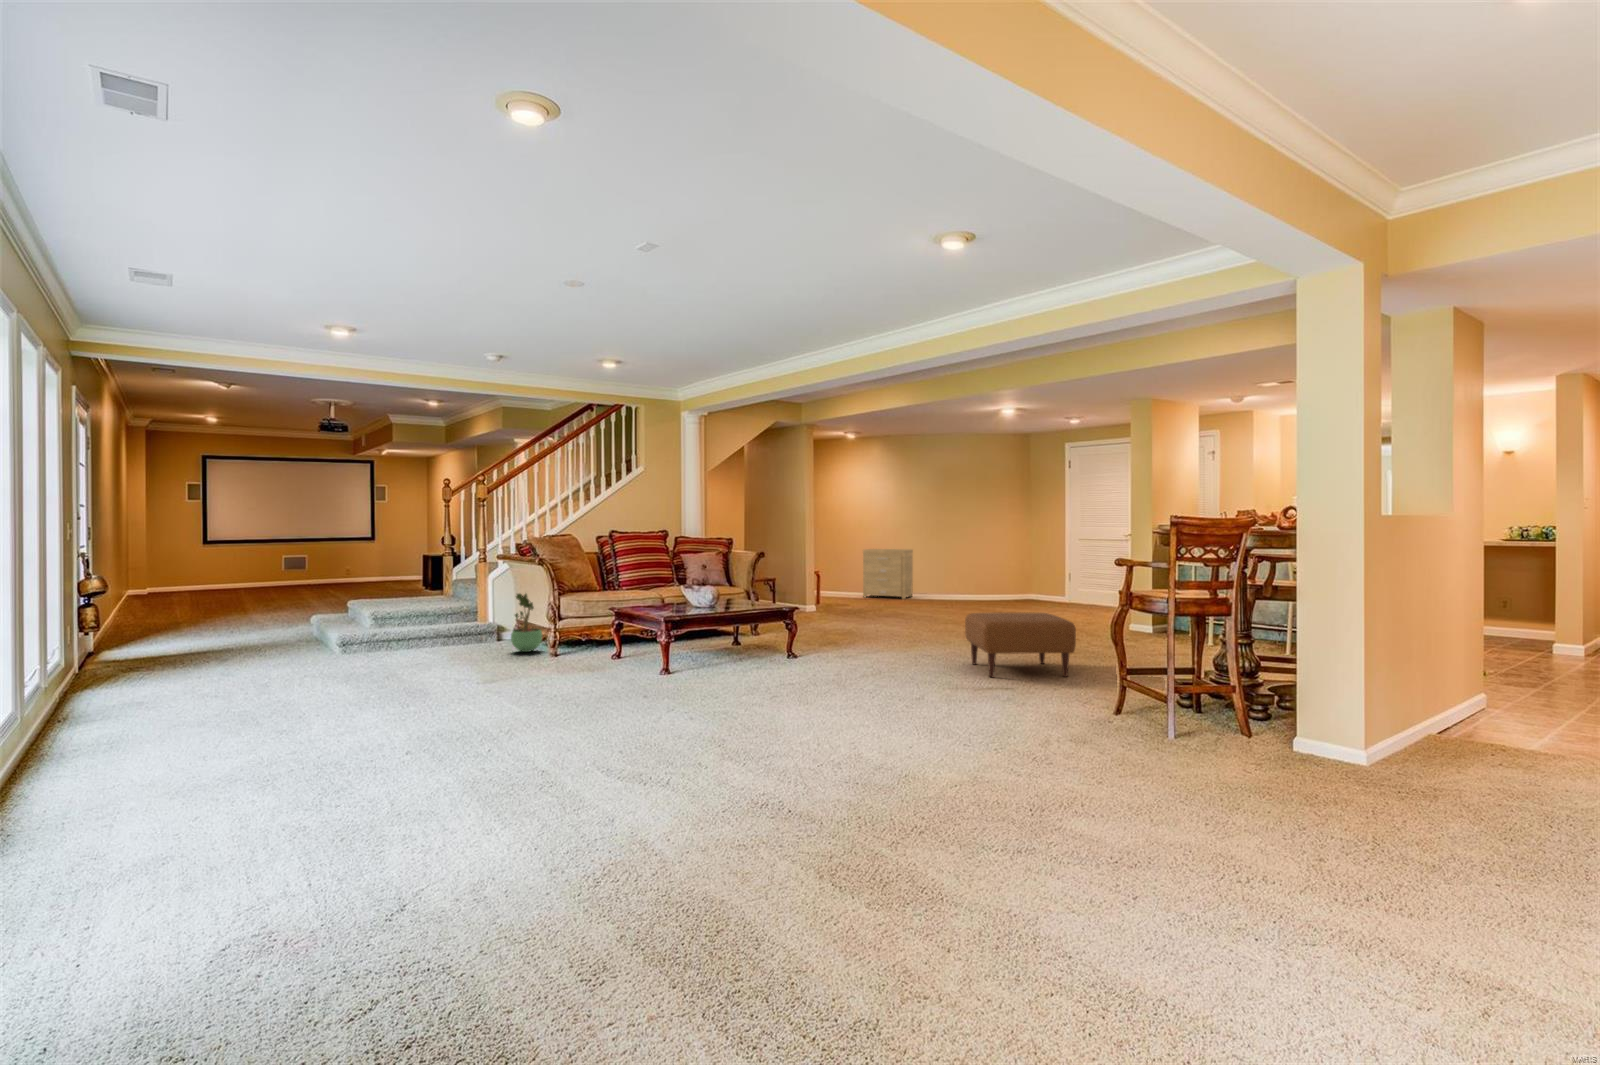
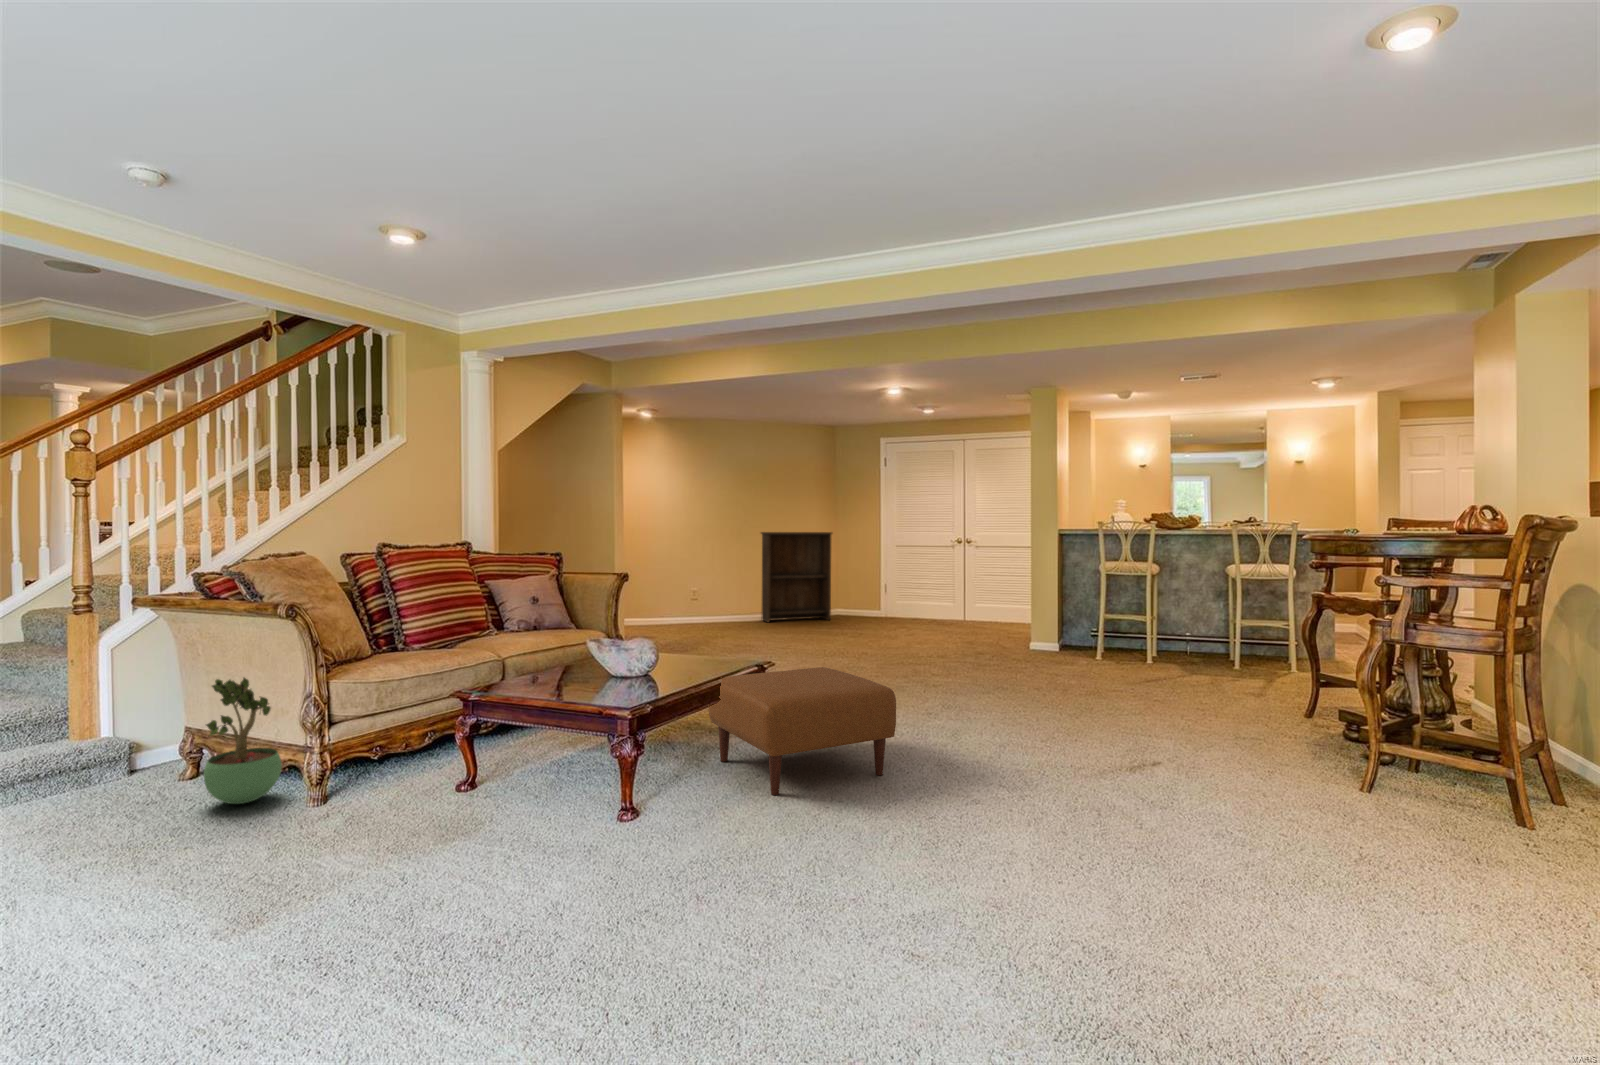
bookshelf: none [945,526,1006,602] -> present [761,532,832,622]
side table: present [863,549,913,599] -> none [657,560,715,622]
ottoman: present [965,613,1076,677] -> present [709,667,896,795]

